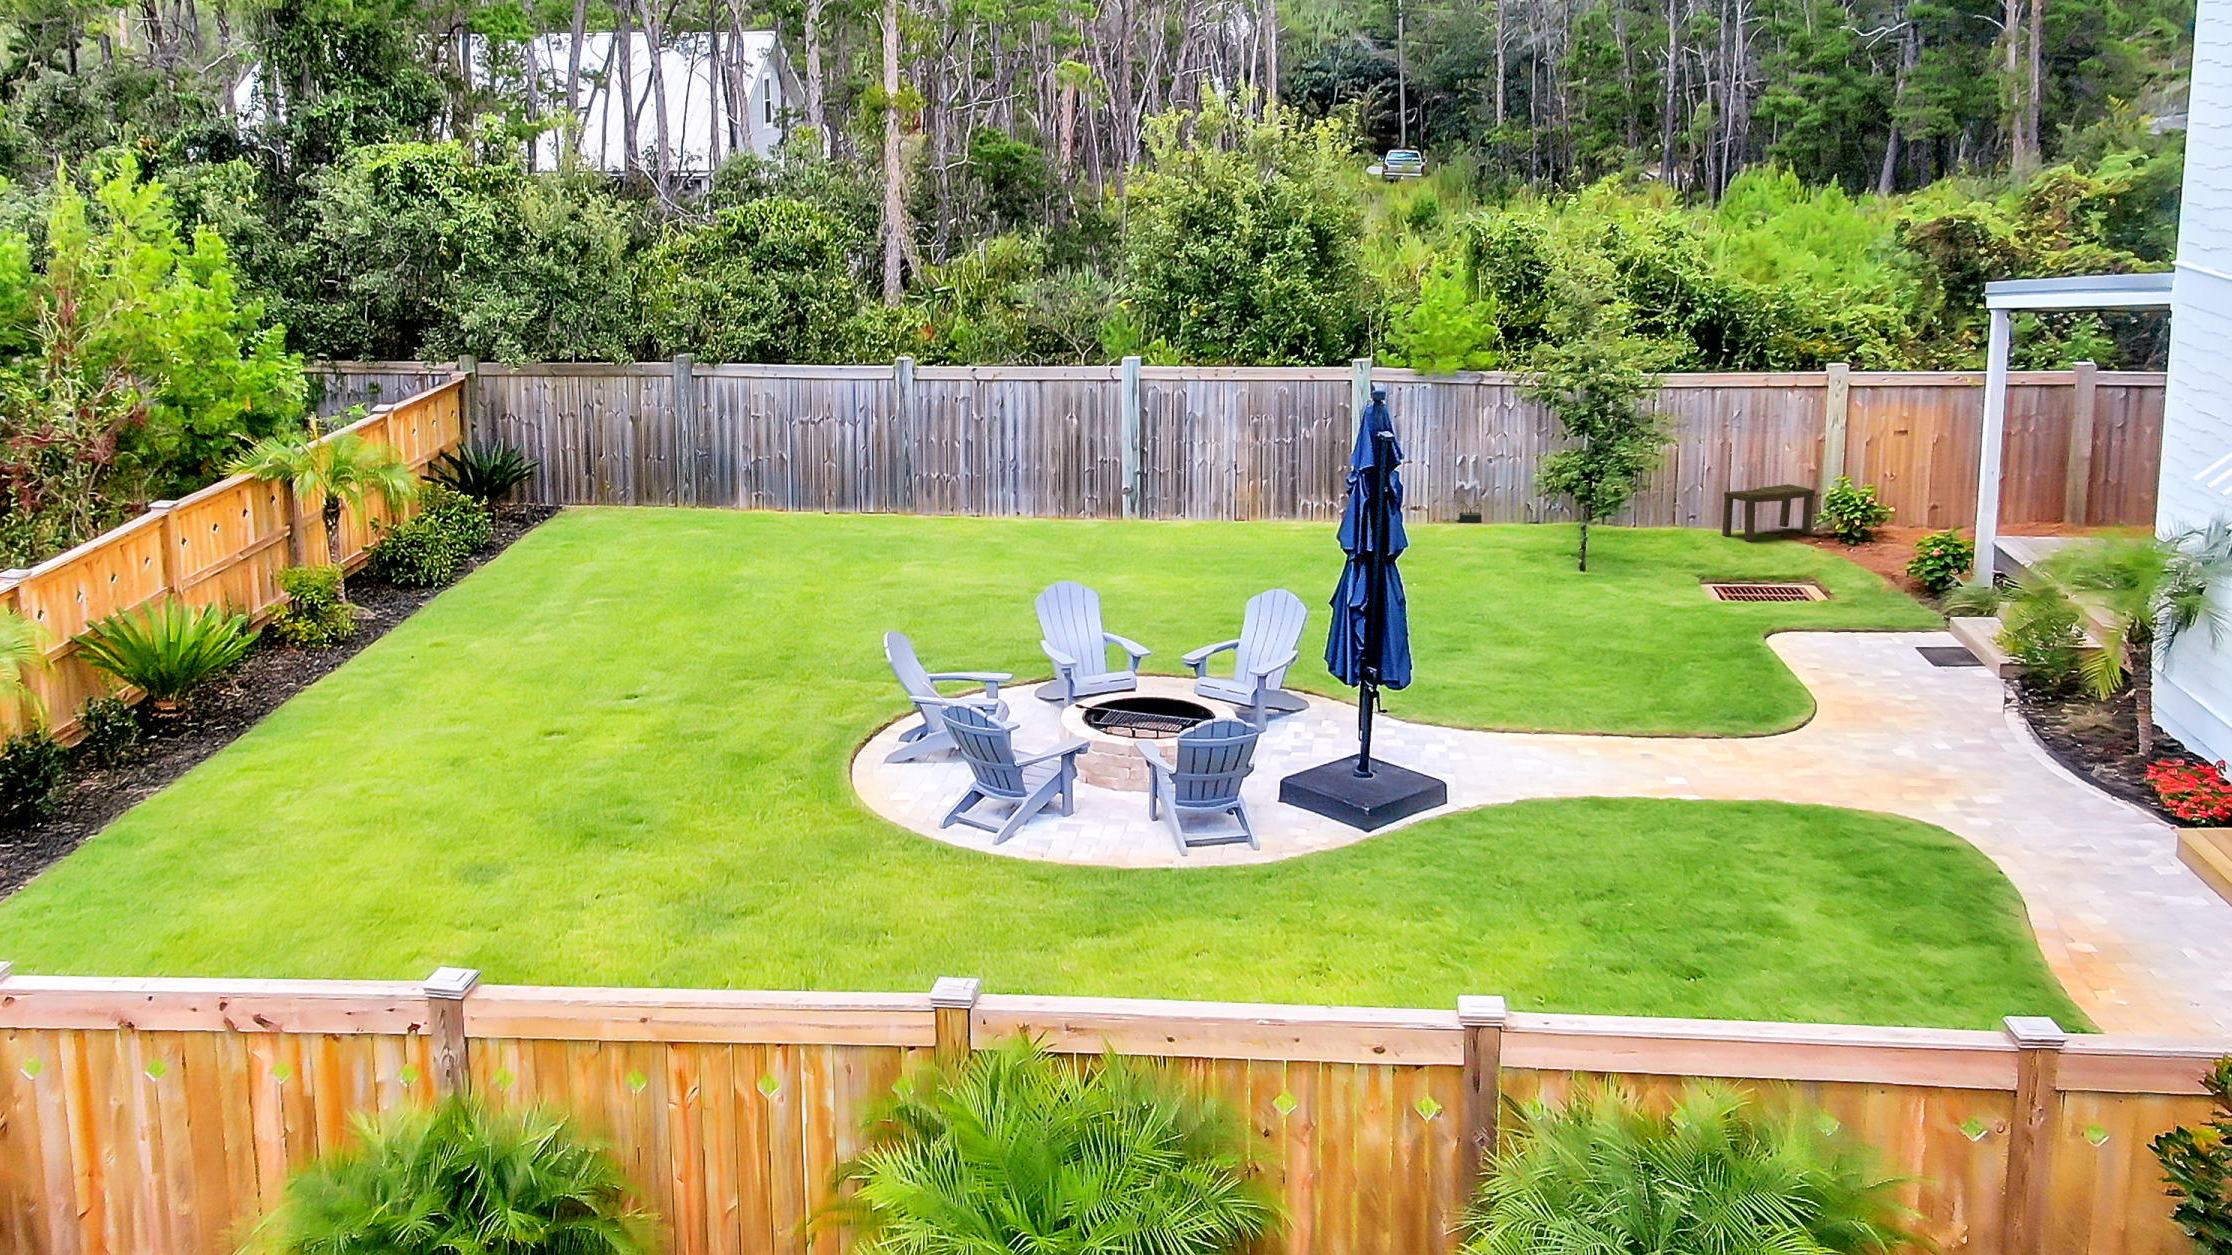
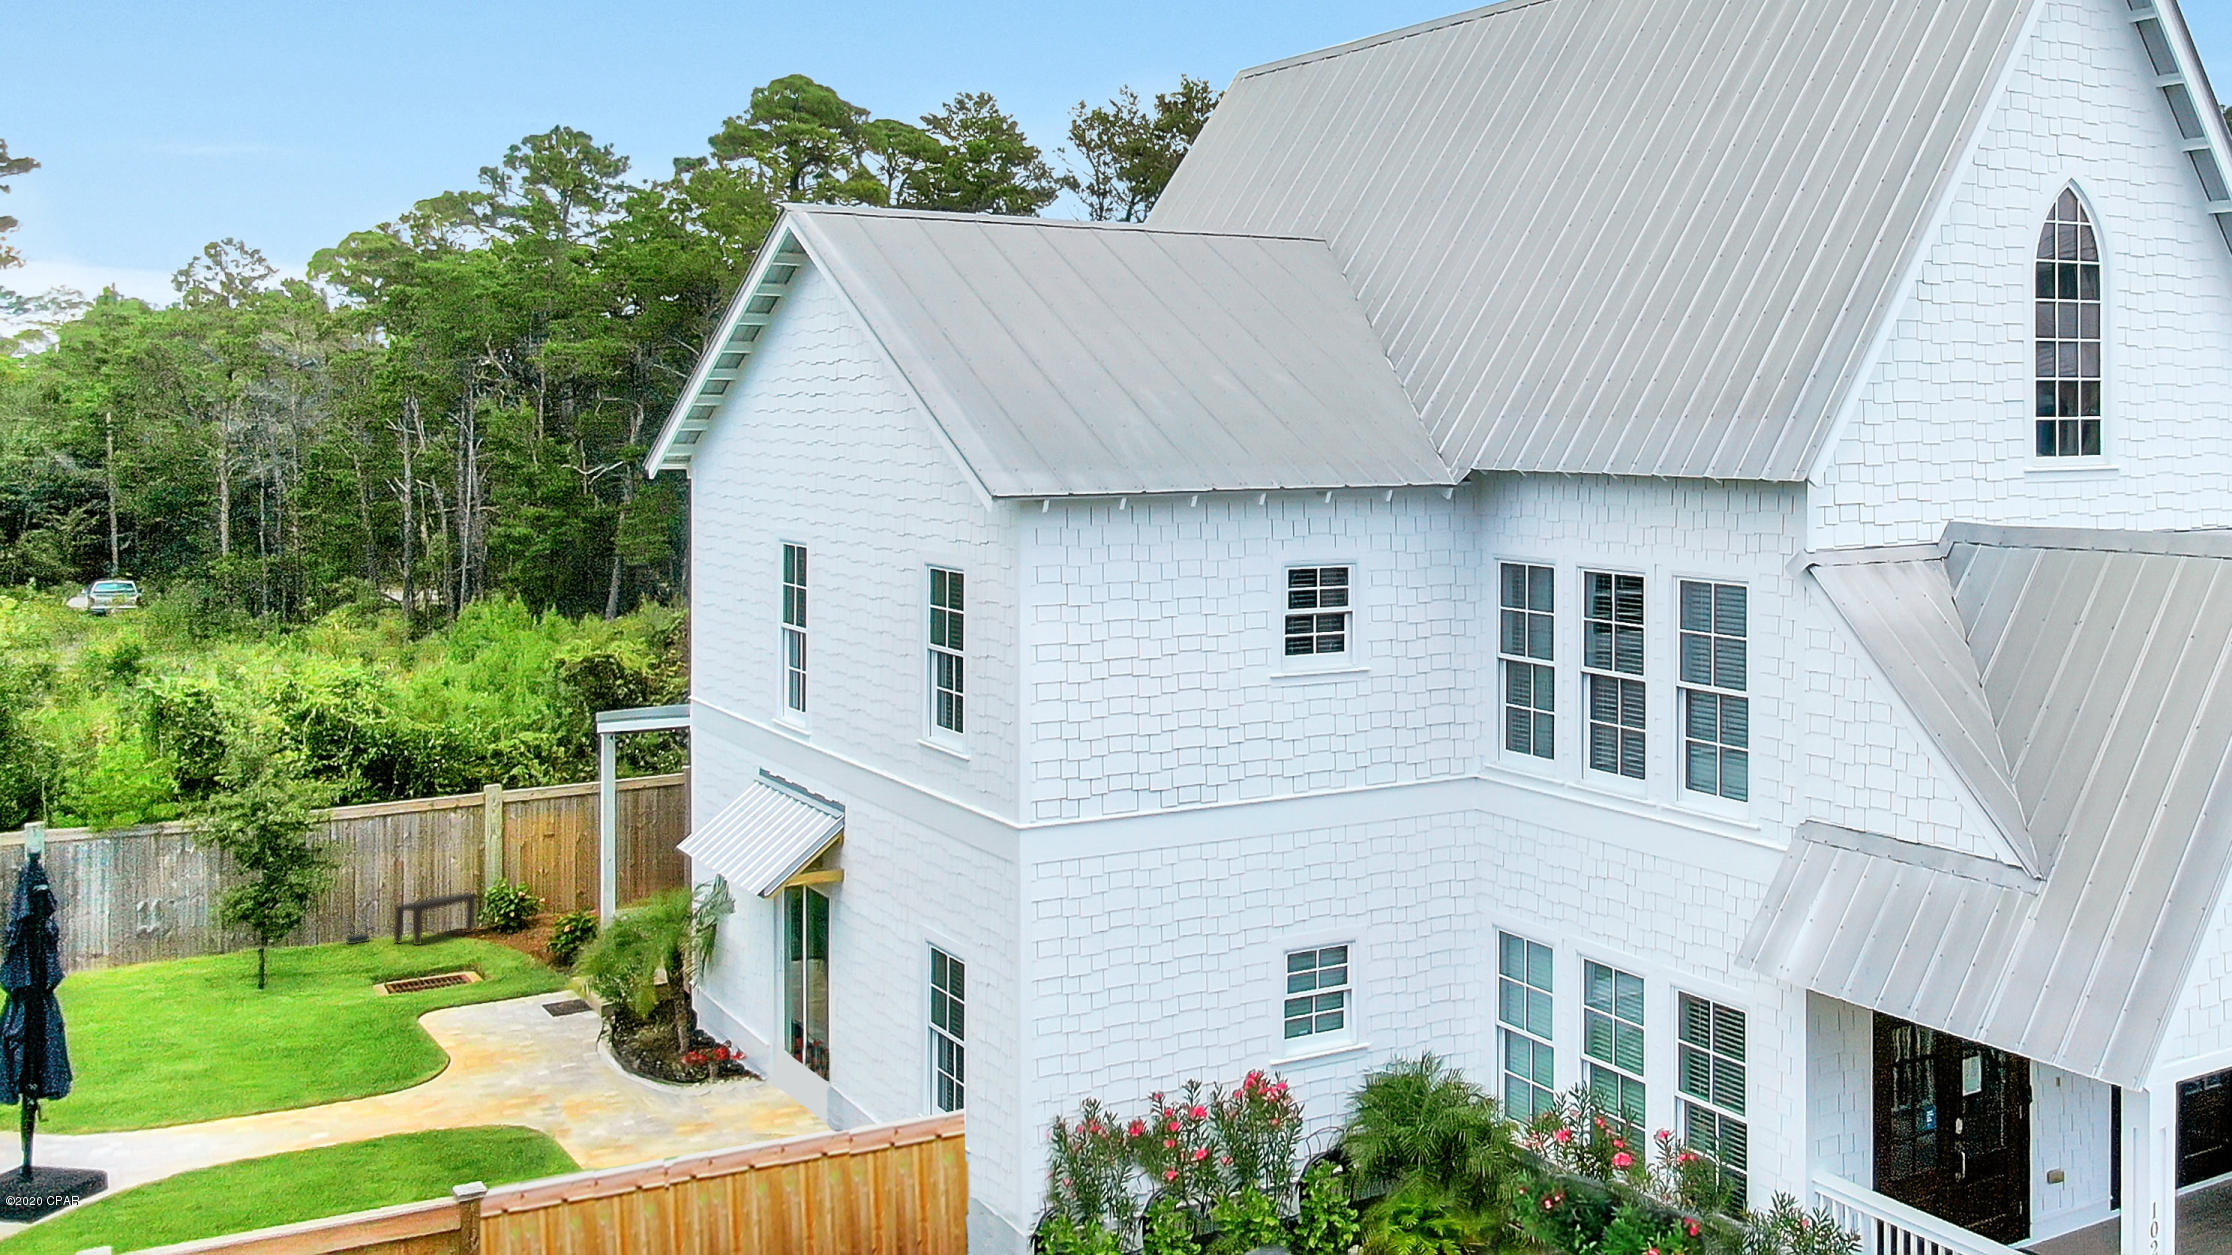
decorative plant: present [1451,493,1487,523] -> present [343,922,373,944]

